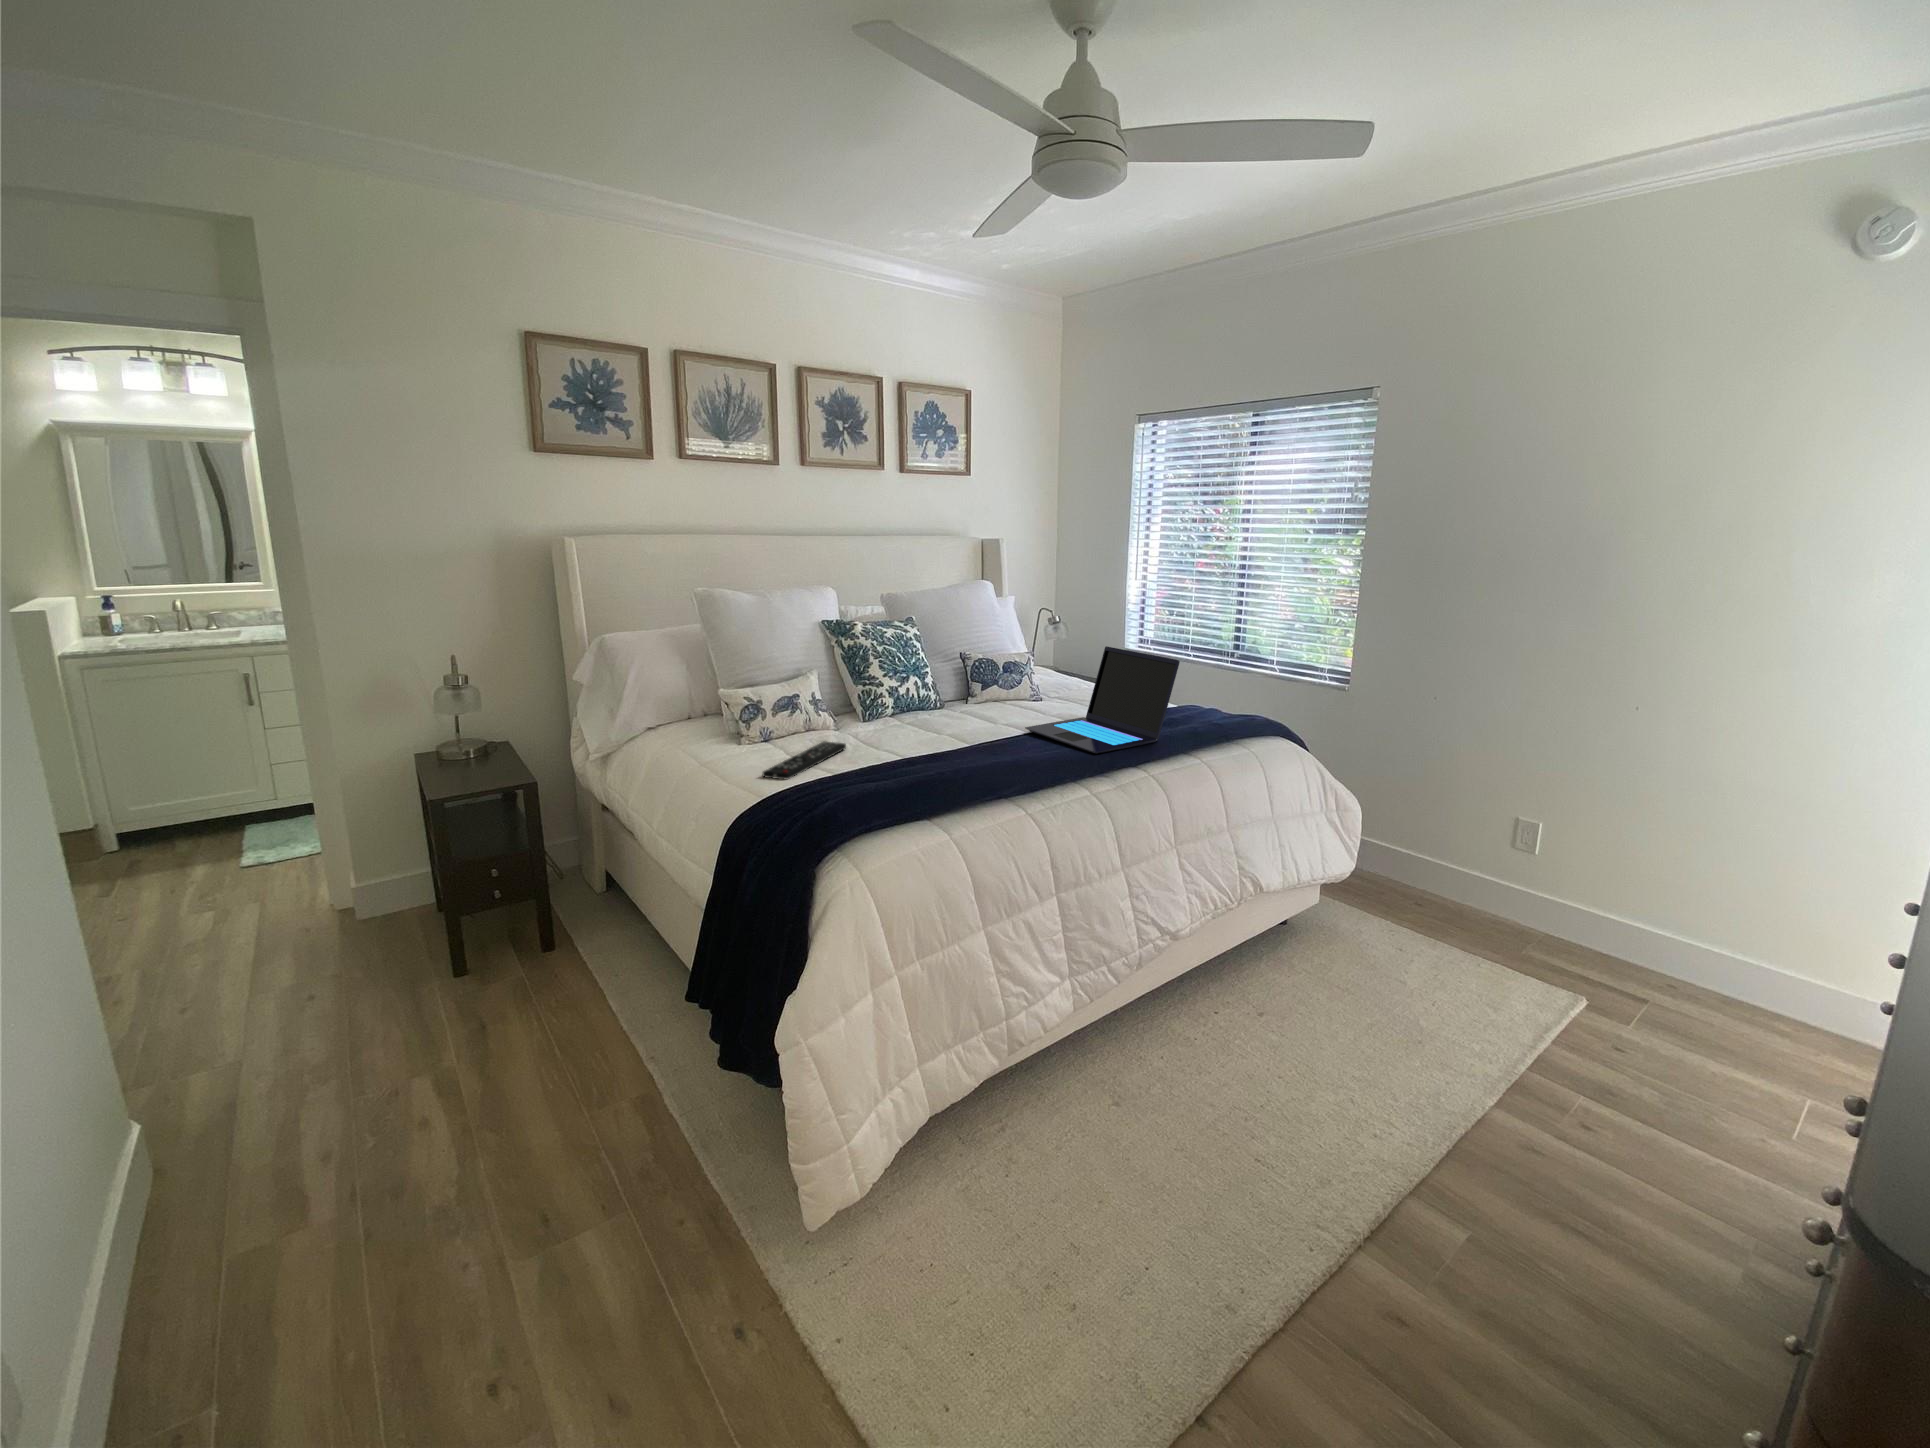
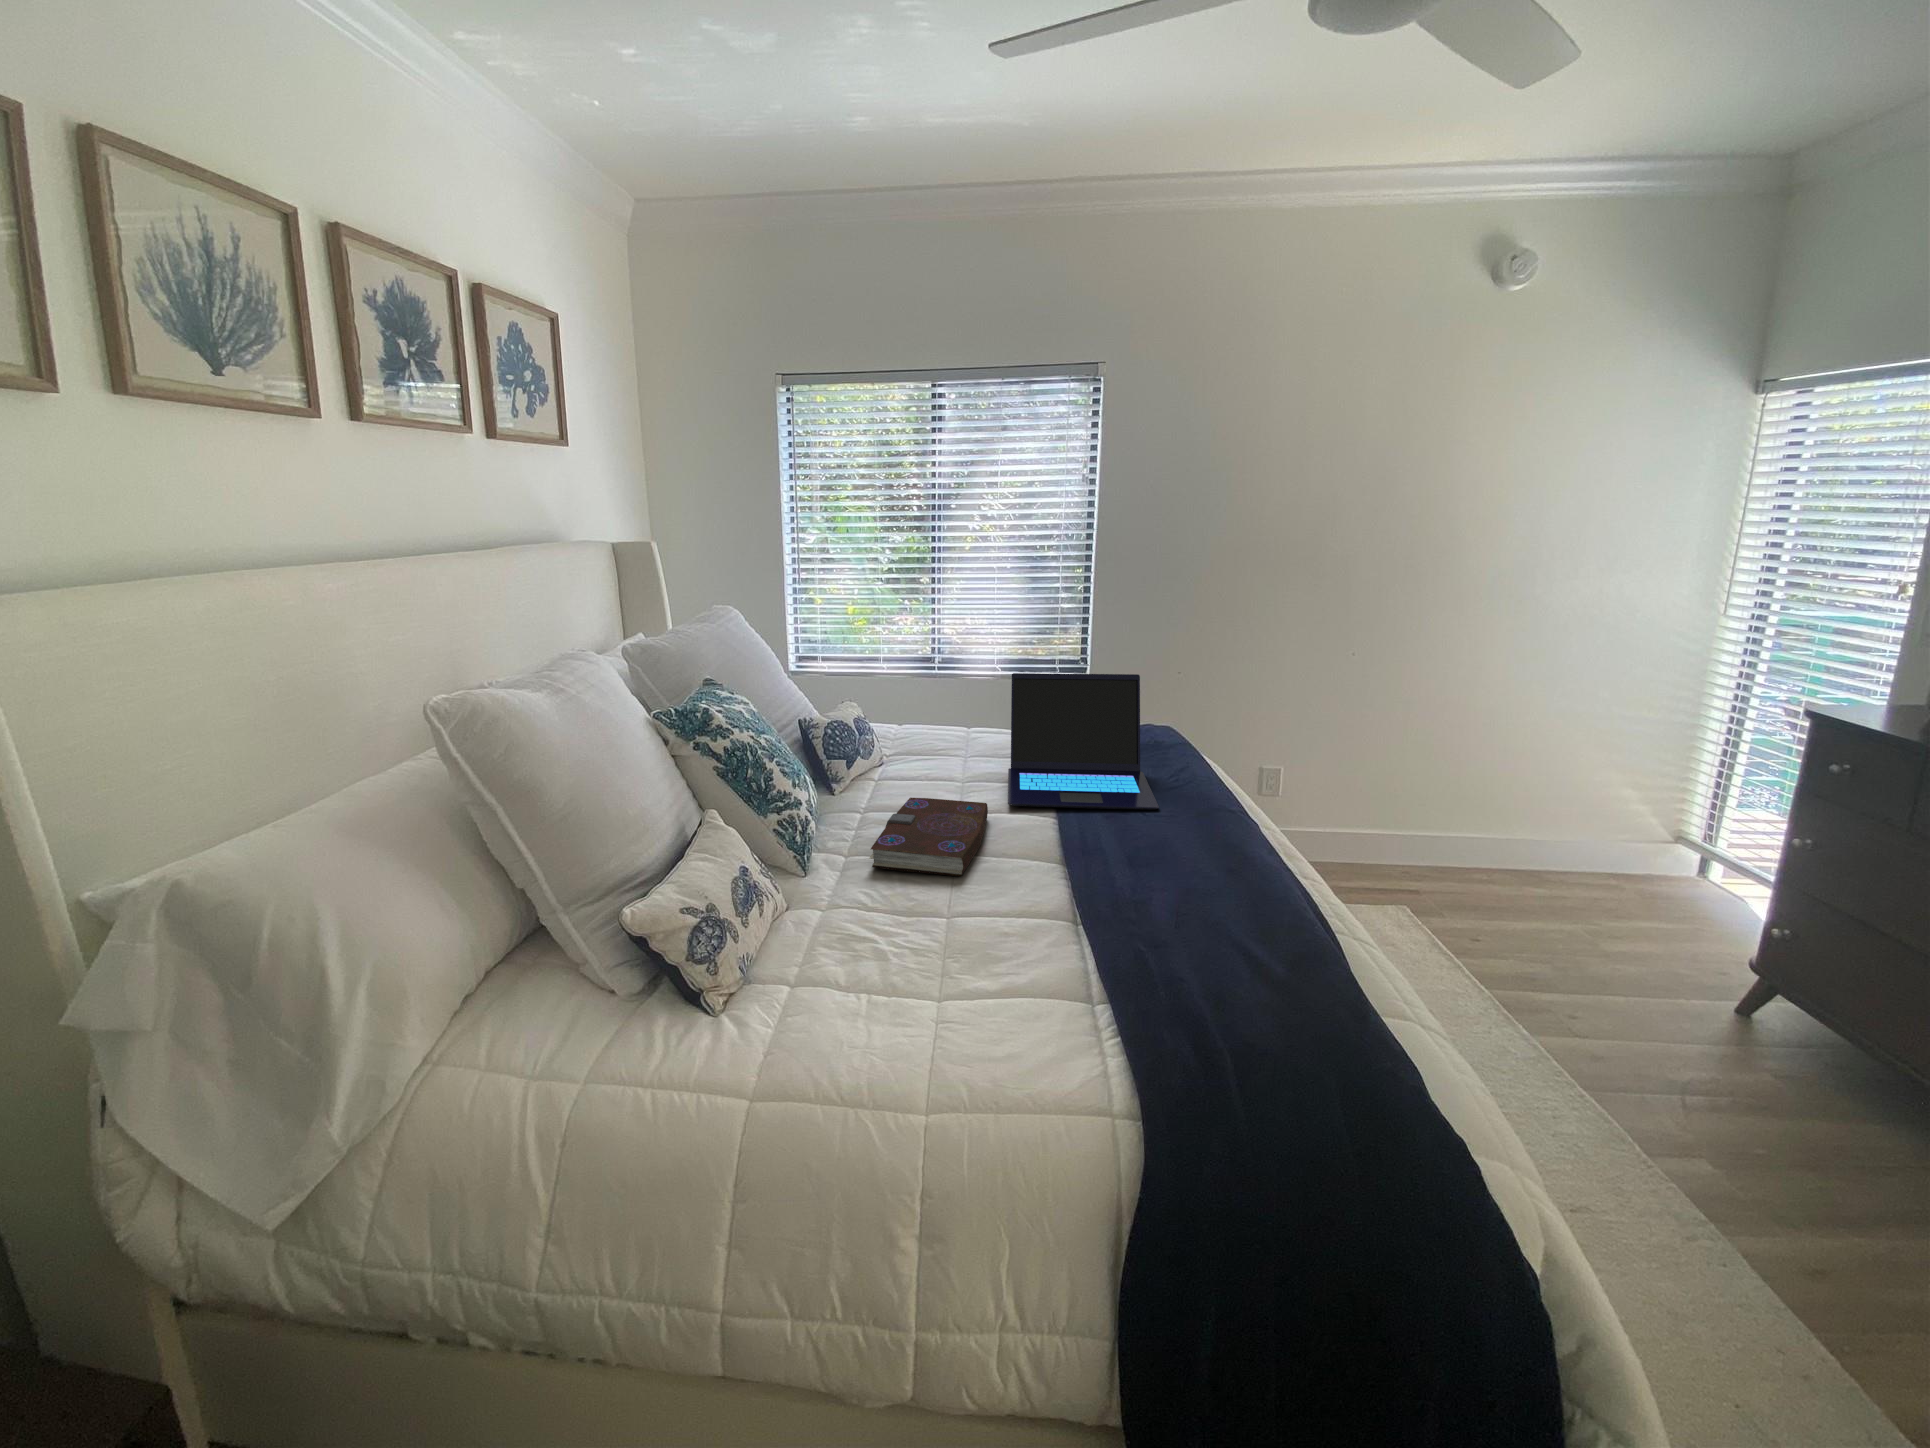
book: none [891,709,1003,743] -> present [869,798,988,876]
remote control: present [763,742,846,779] -> none [881,918,1033,1040]

